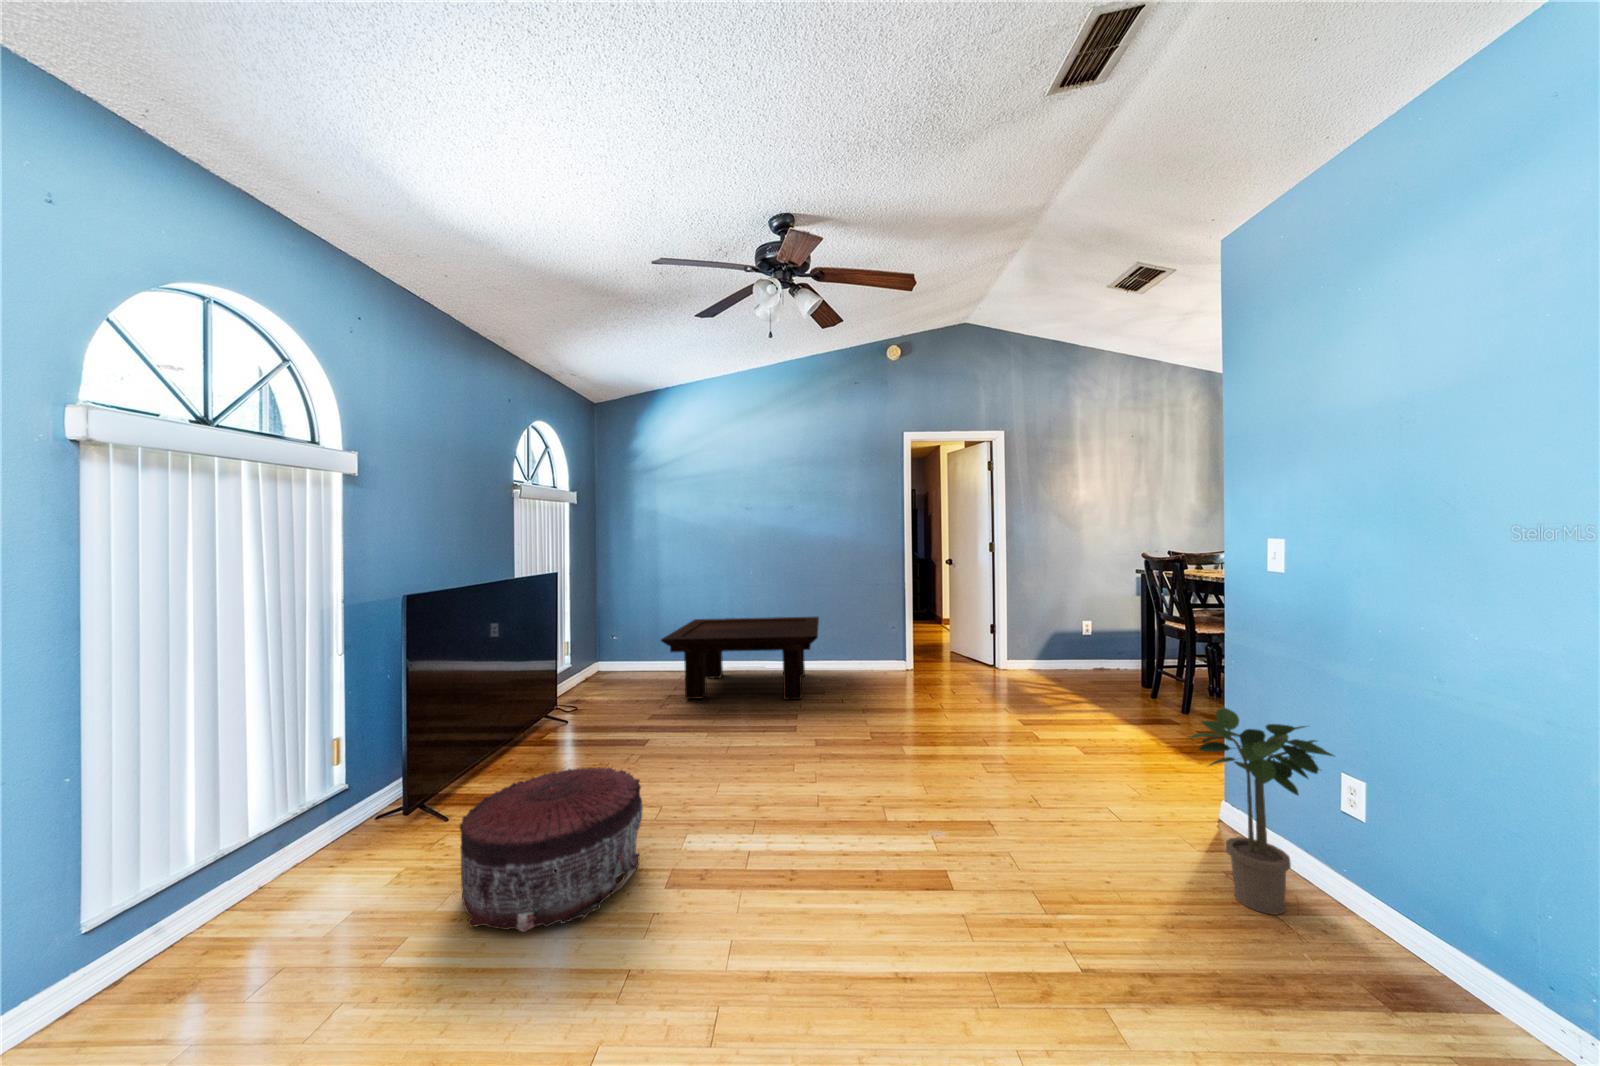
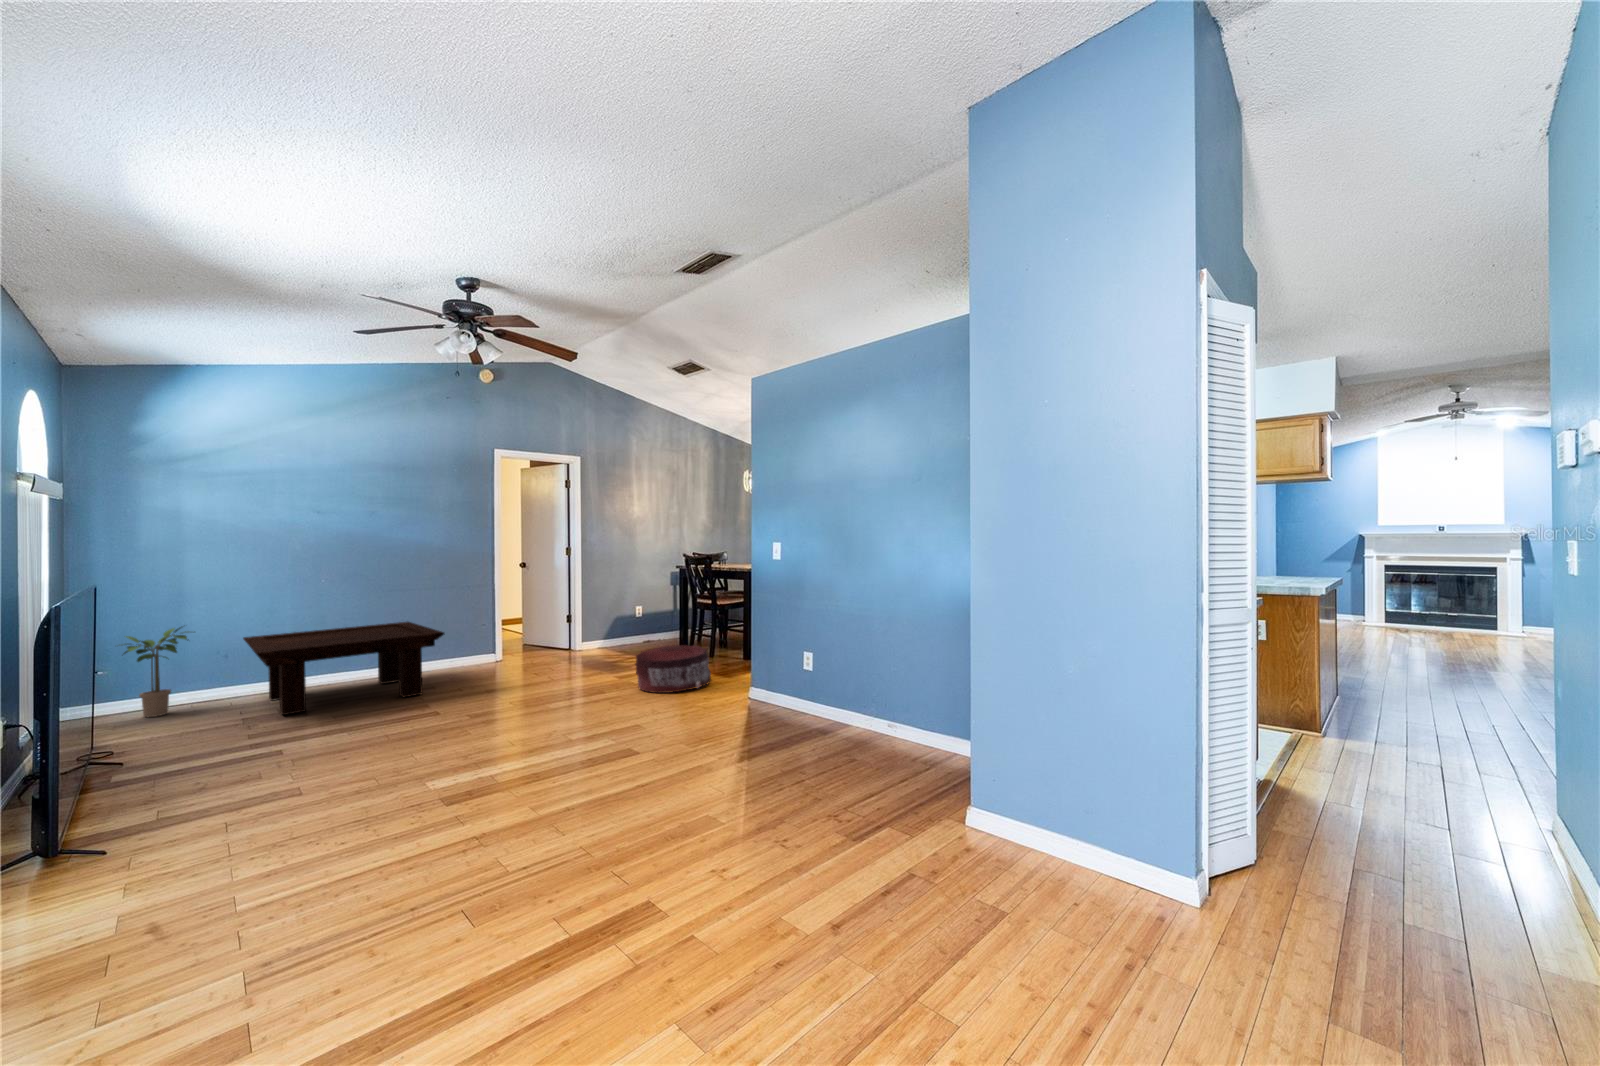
potted plant: present [1189,708,1333,914] -> present [124,627,187,717]
pouf: present [460,768,643,932] -> present [635,646,711,693]

